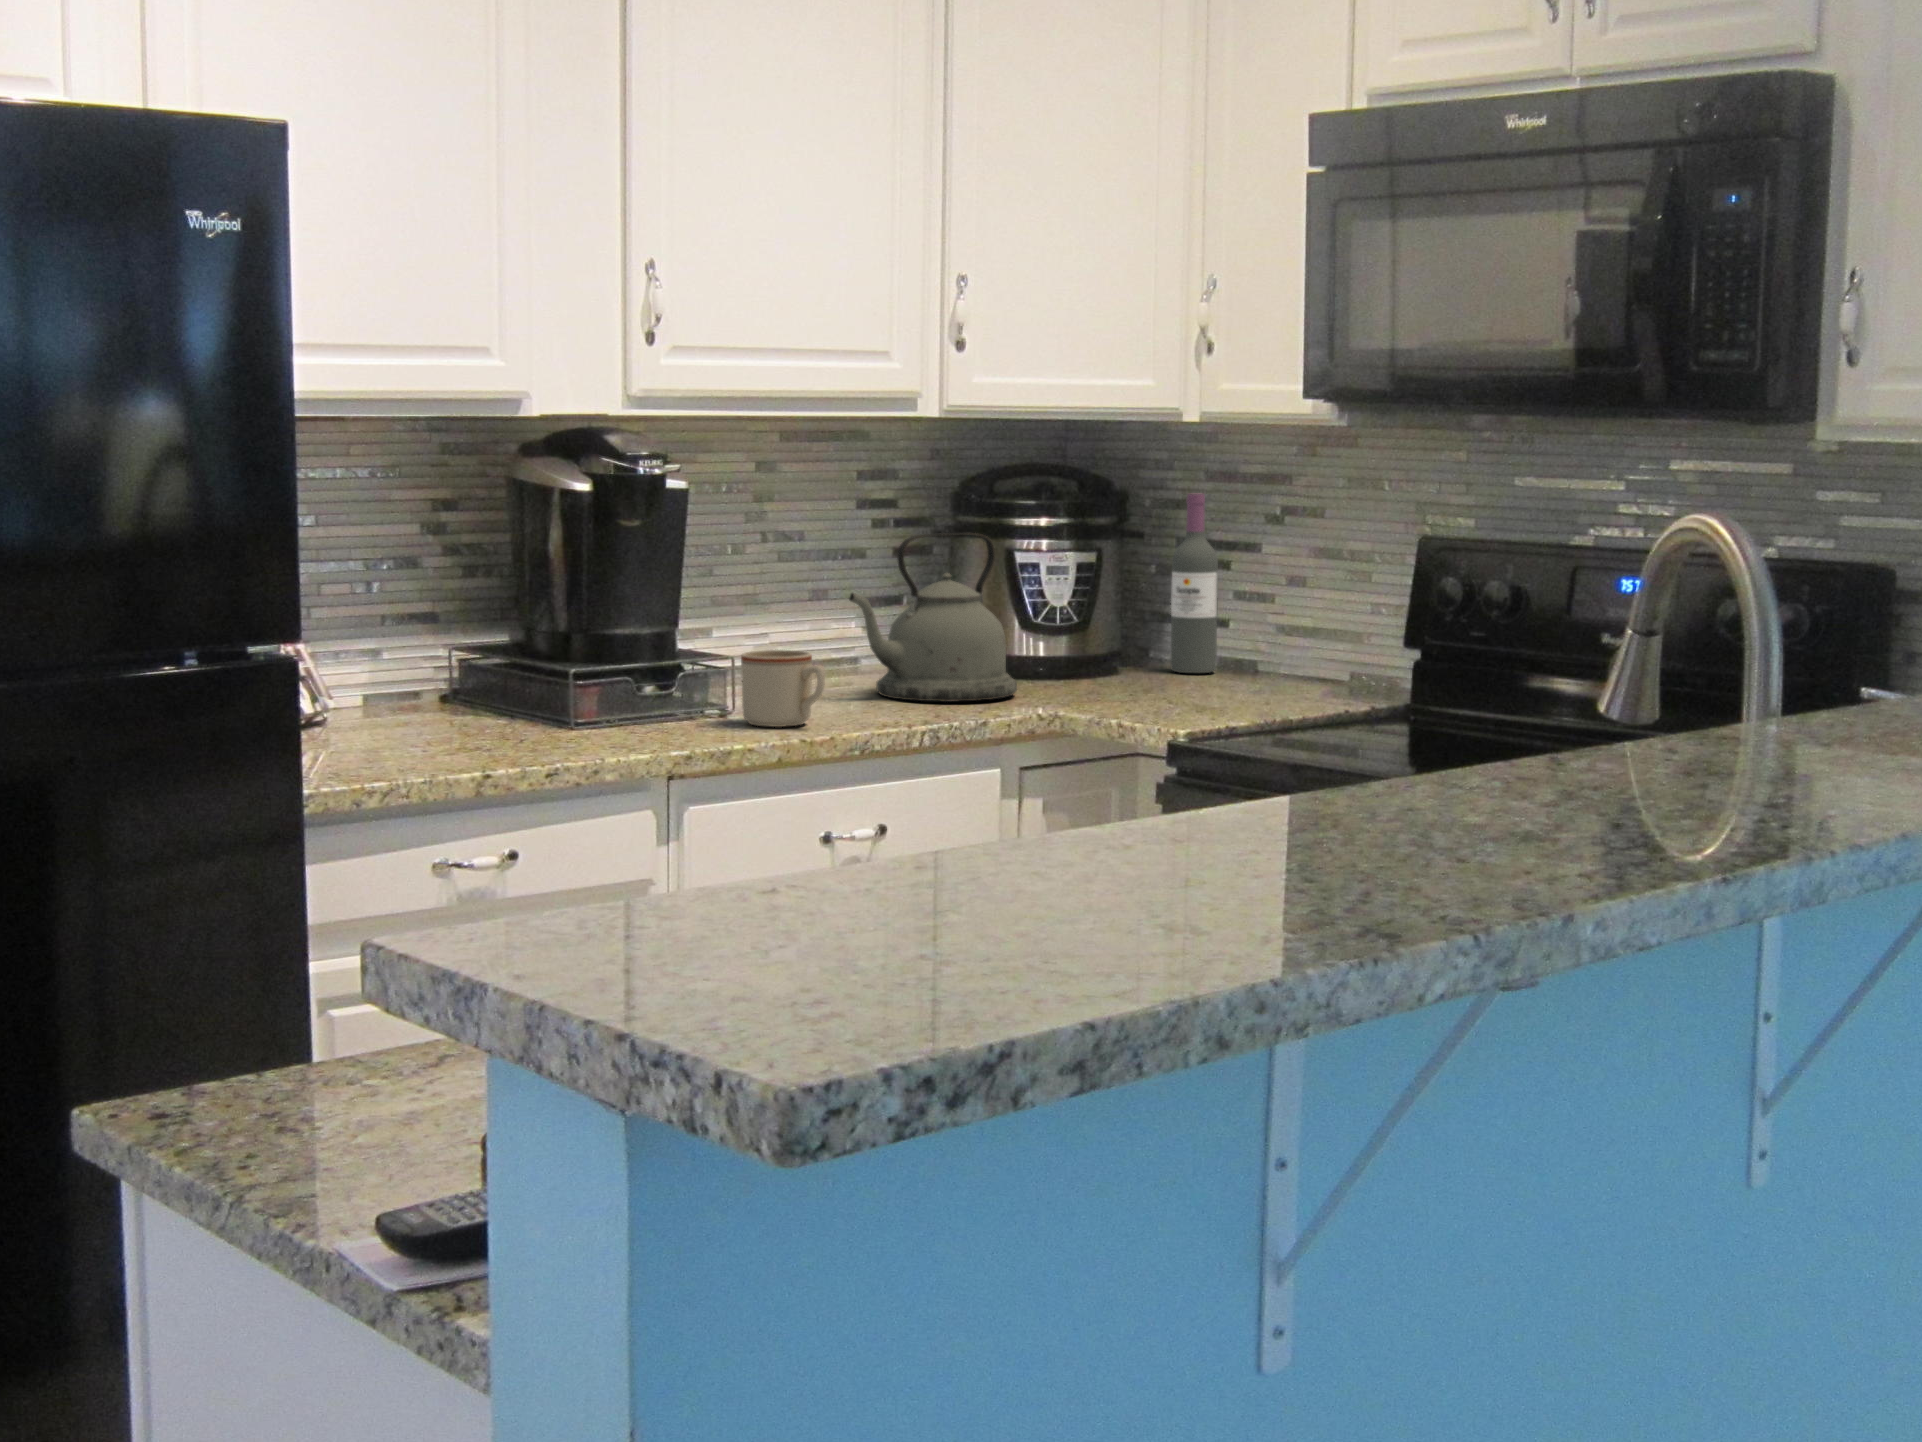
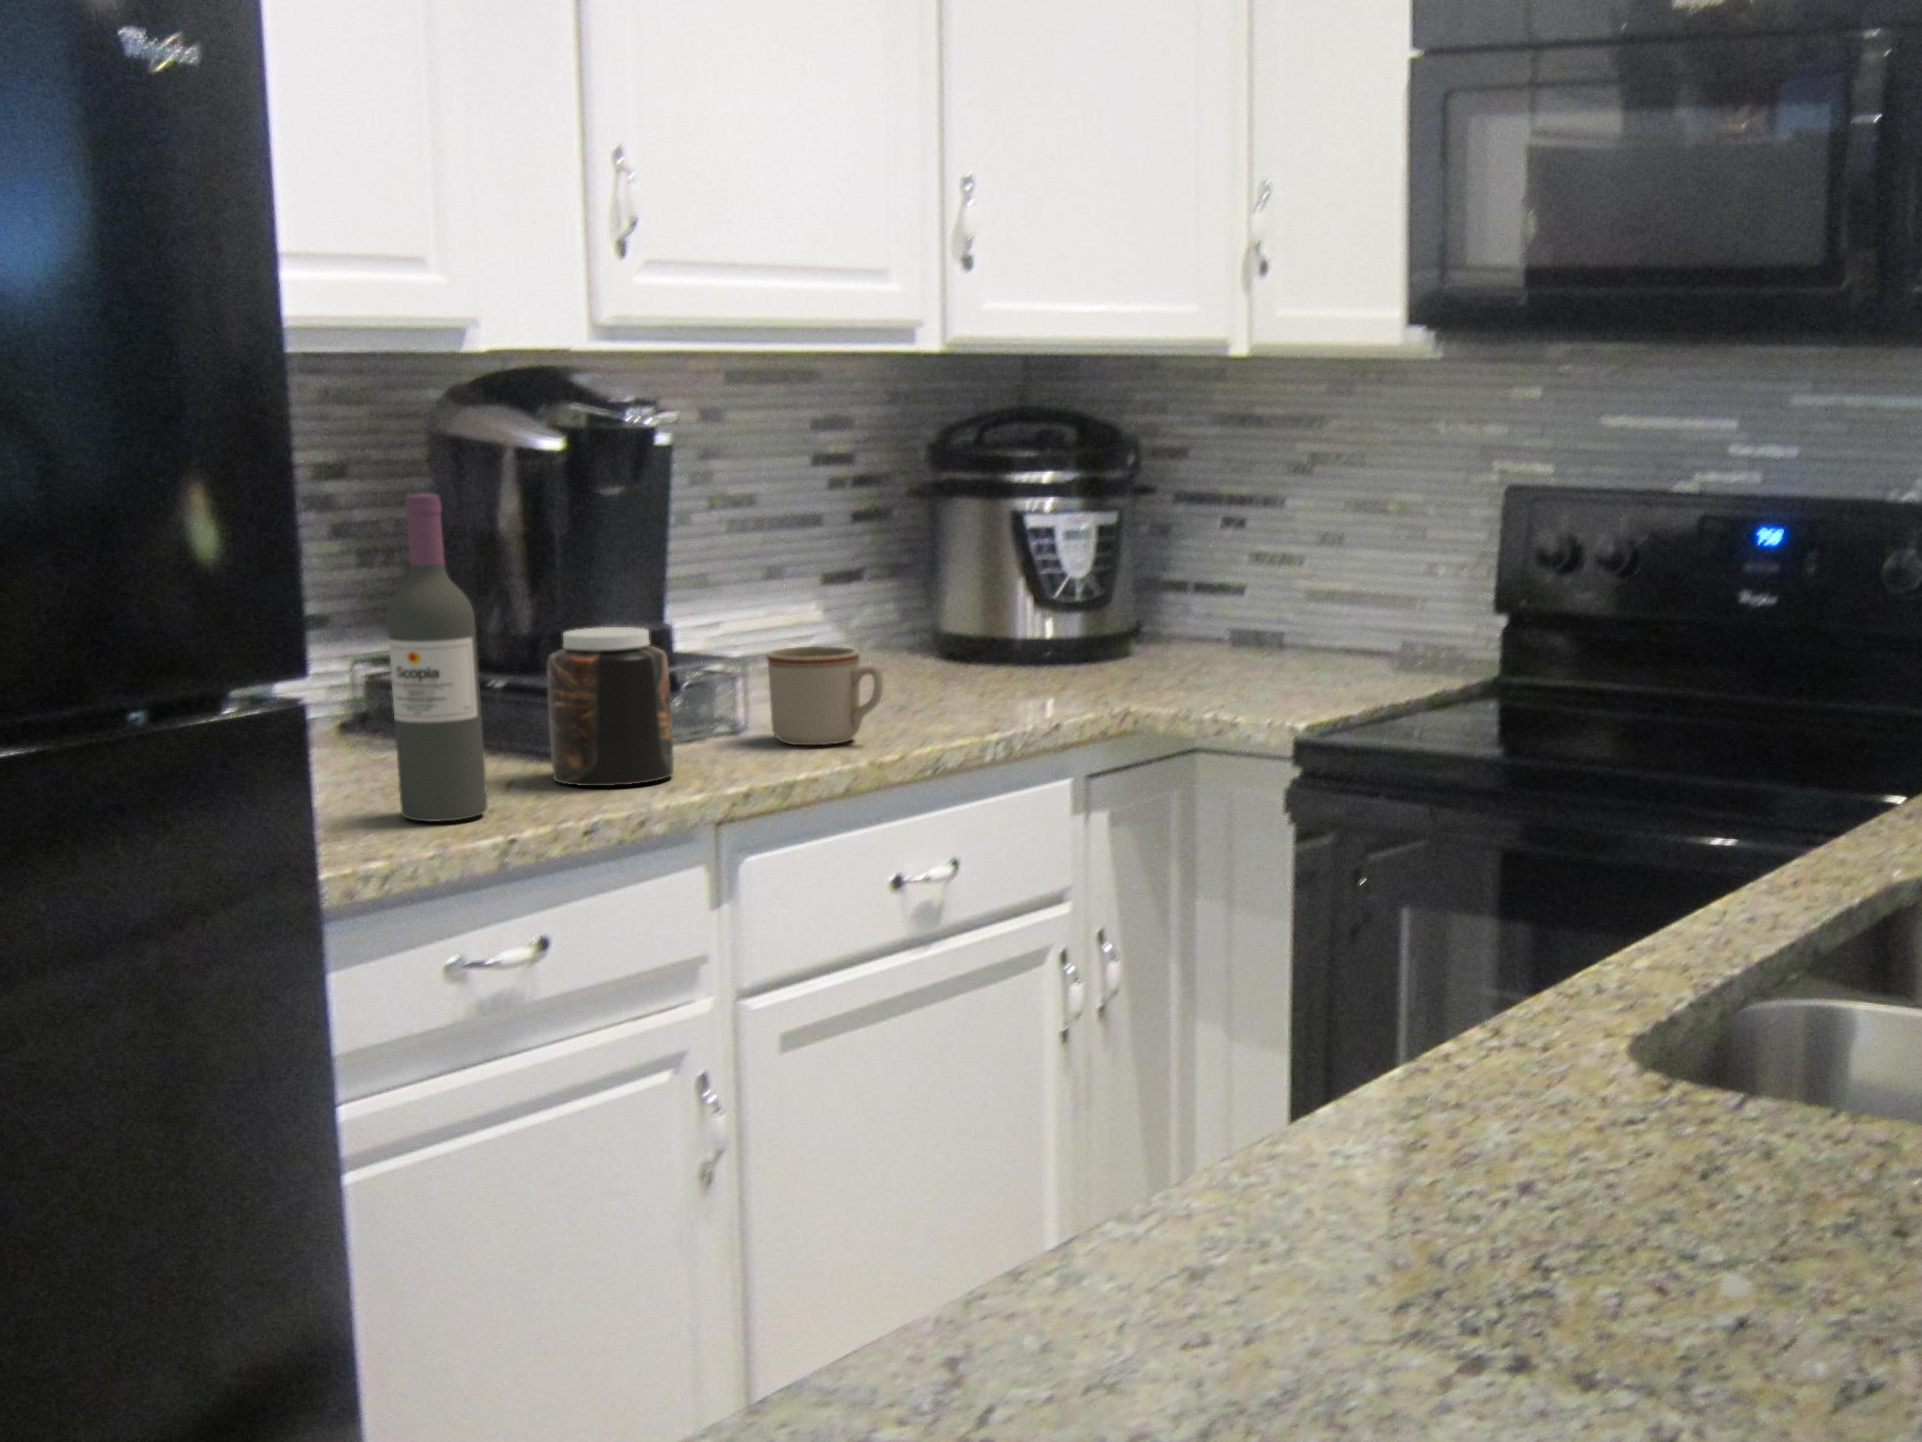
wine bottle: present [1171,493,1218,673] -> present [387,494,487,822]
kettle: present [849,533,1017,702] -> none [865,491,1059,700]
jar: none [553,626,643,745] -> present [547,627,674,786]

